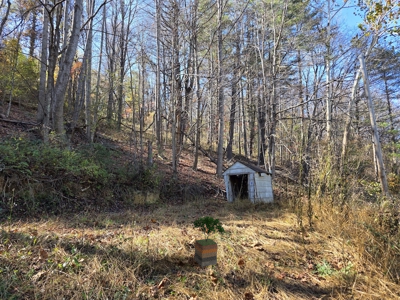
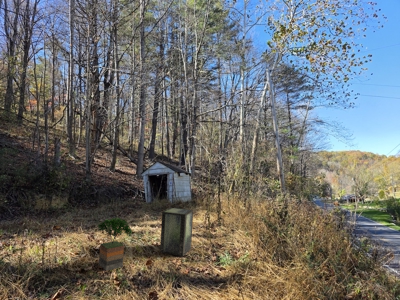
storage box: none [250,209,284,260] -> present [160,208,193,256]

